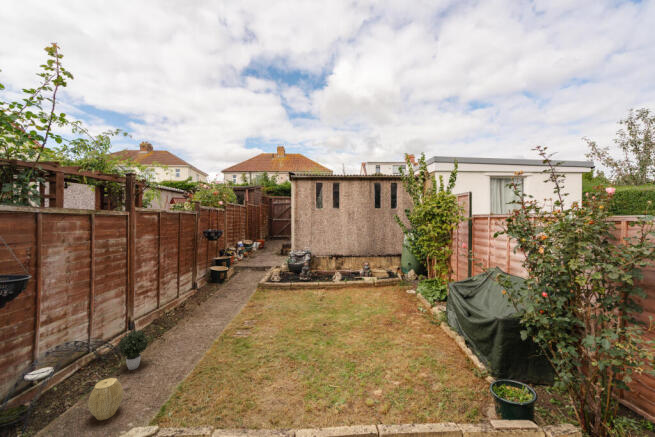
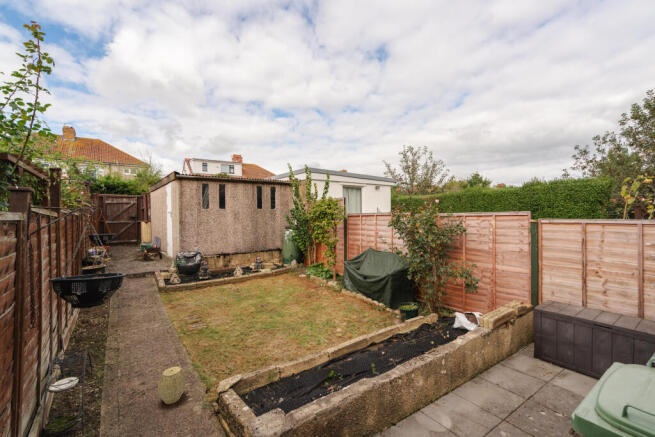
potted plant: present [118,330,148,370] -> none [117,336,151,376]

